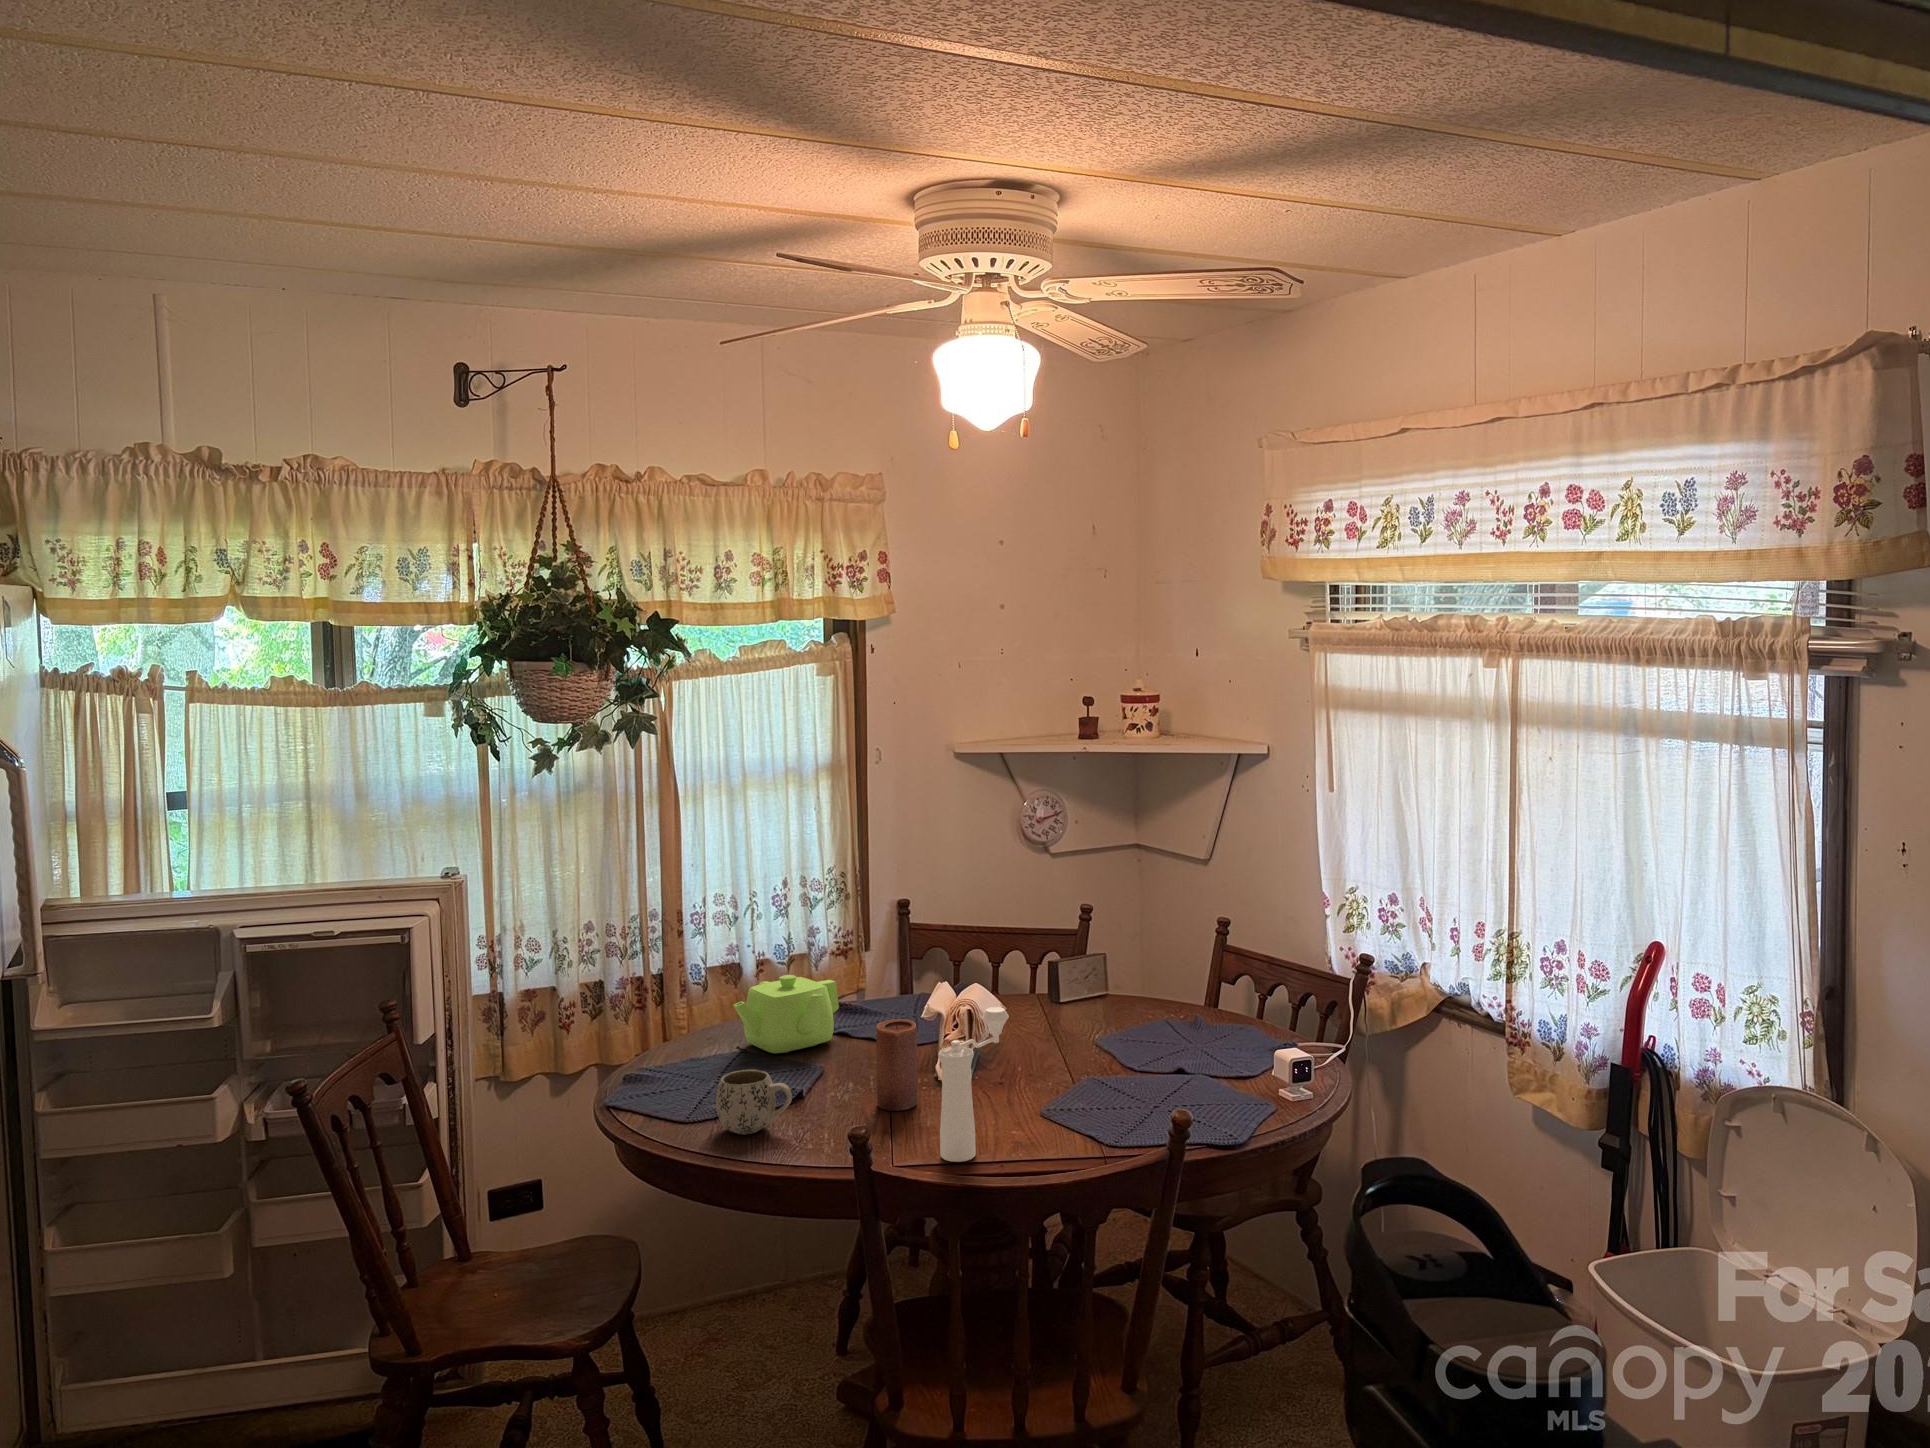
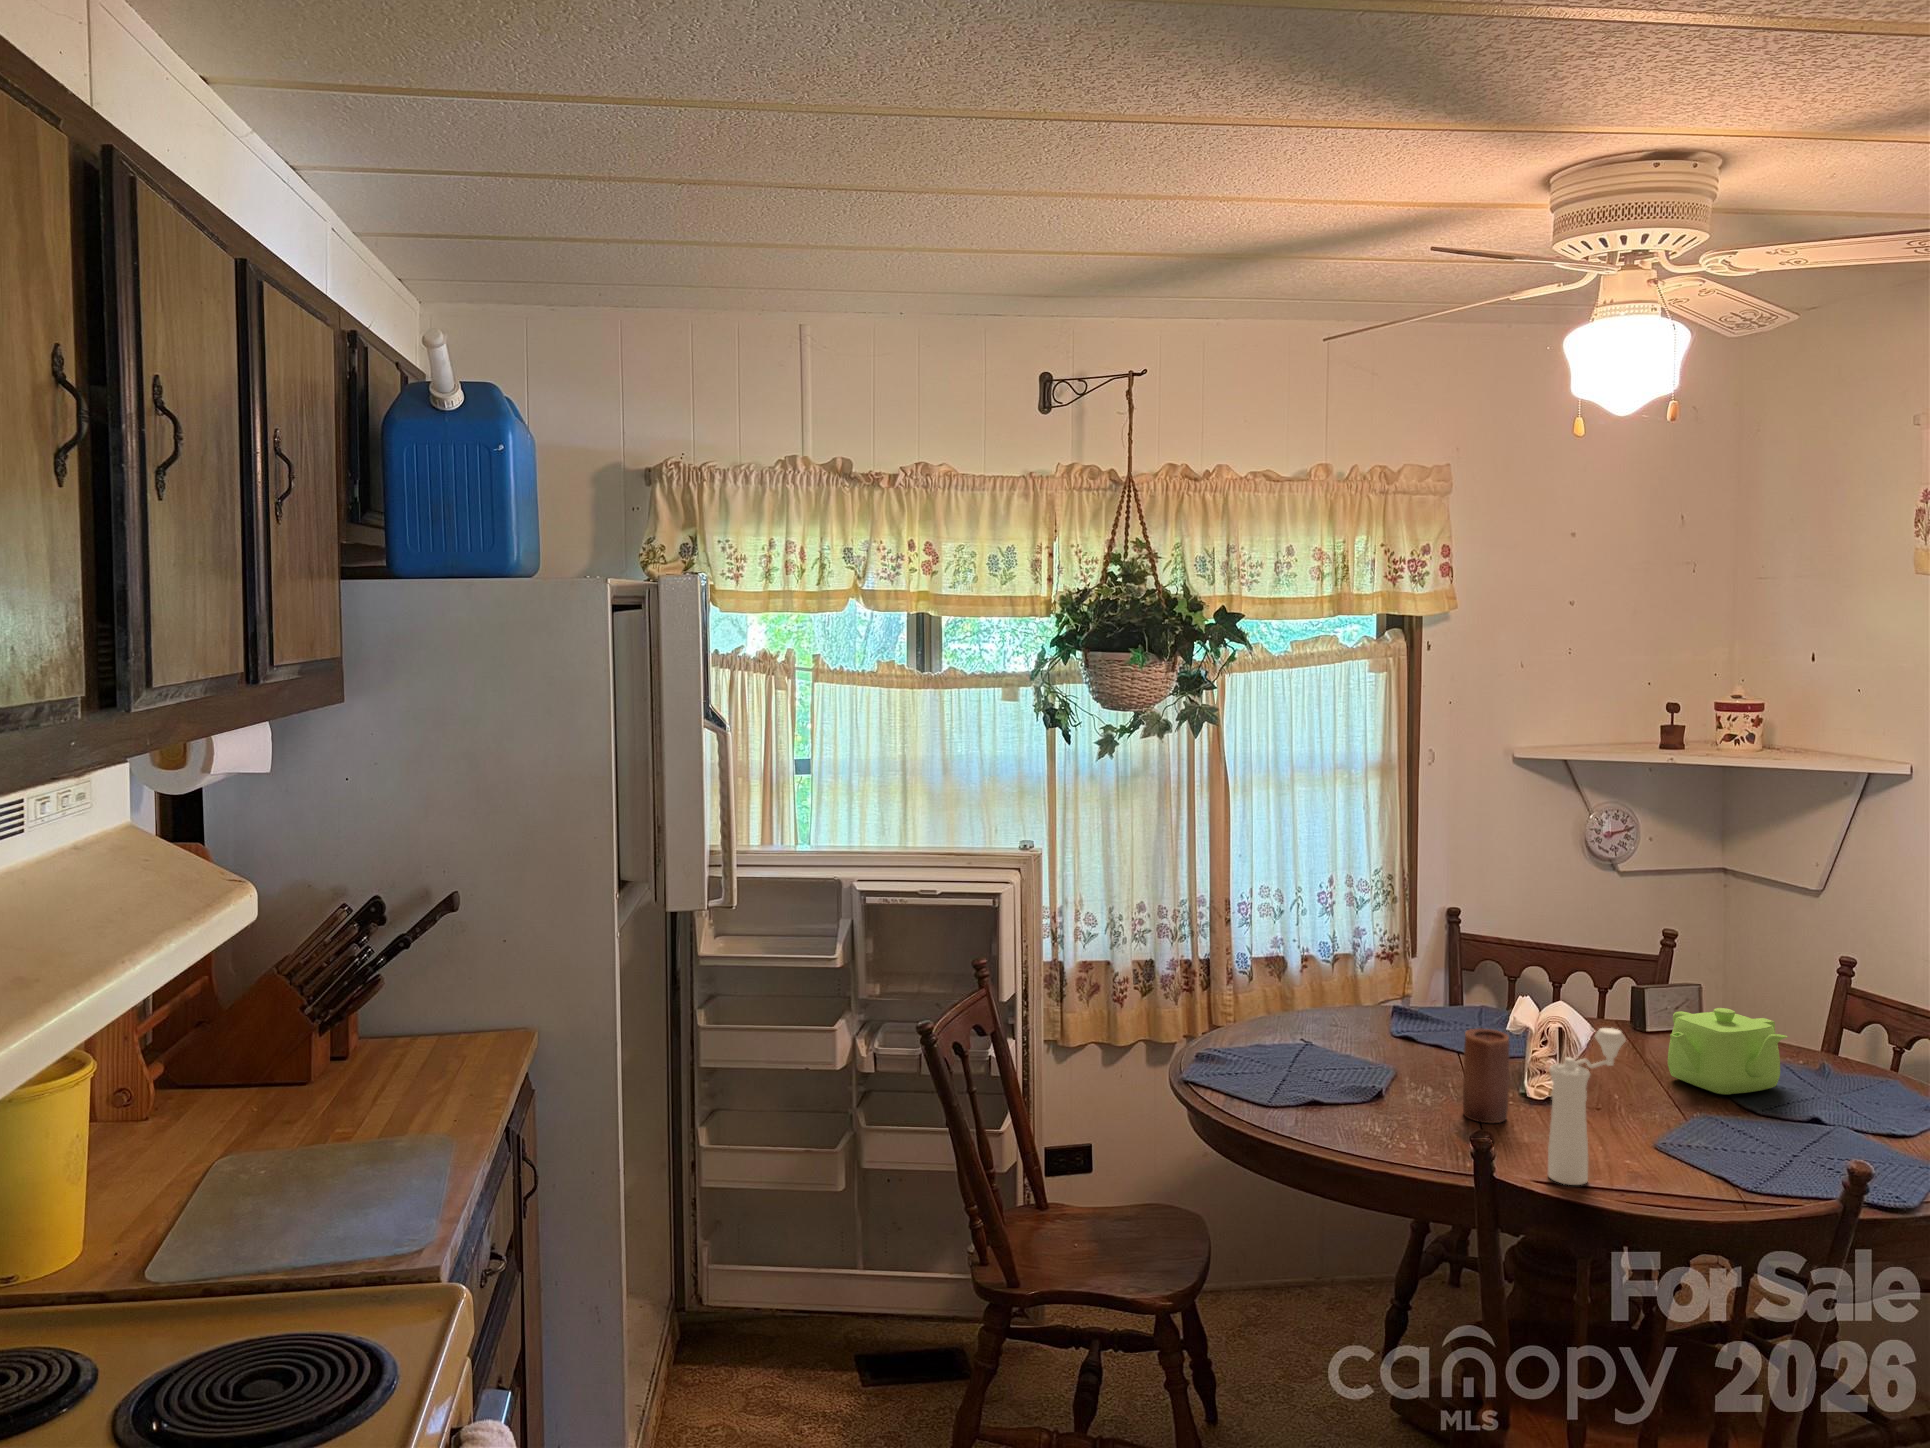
teapot: present [733,975,839,1054] -> present [1668,1008,1788,1095]
mug: present [716,1070,792,1134] -> none [1300,1061,1379,1124]

